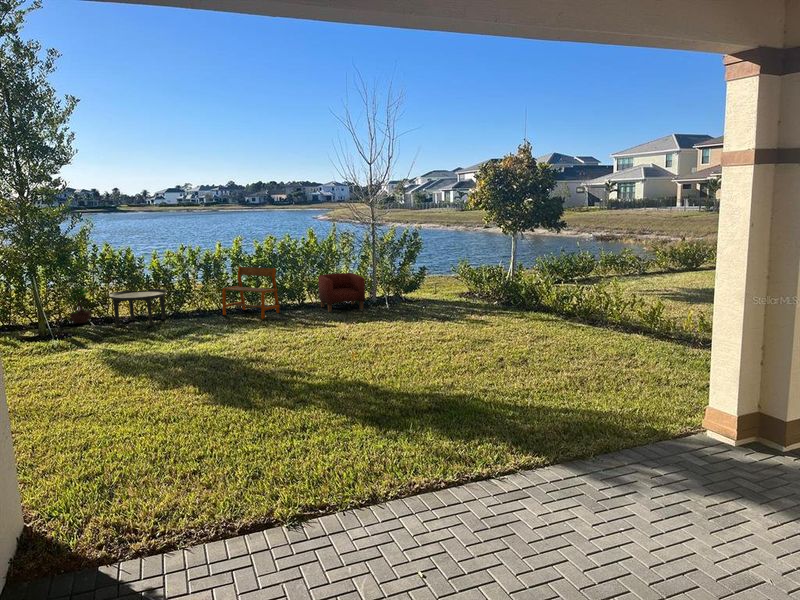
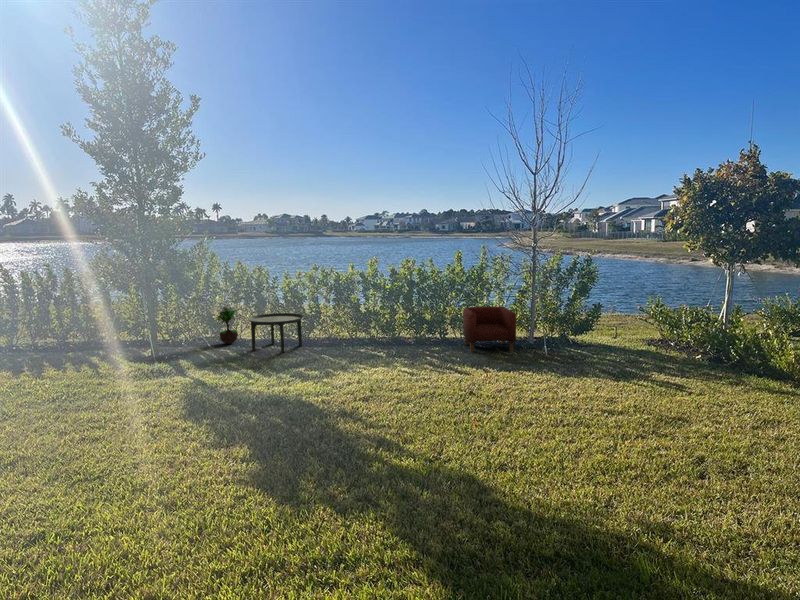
bench: present [222,266,280,319] -> none [357,294,416,354]

